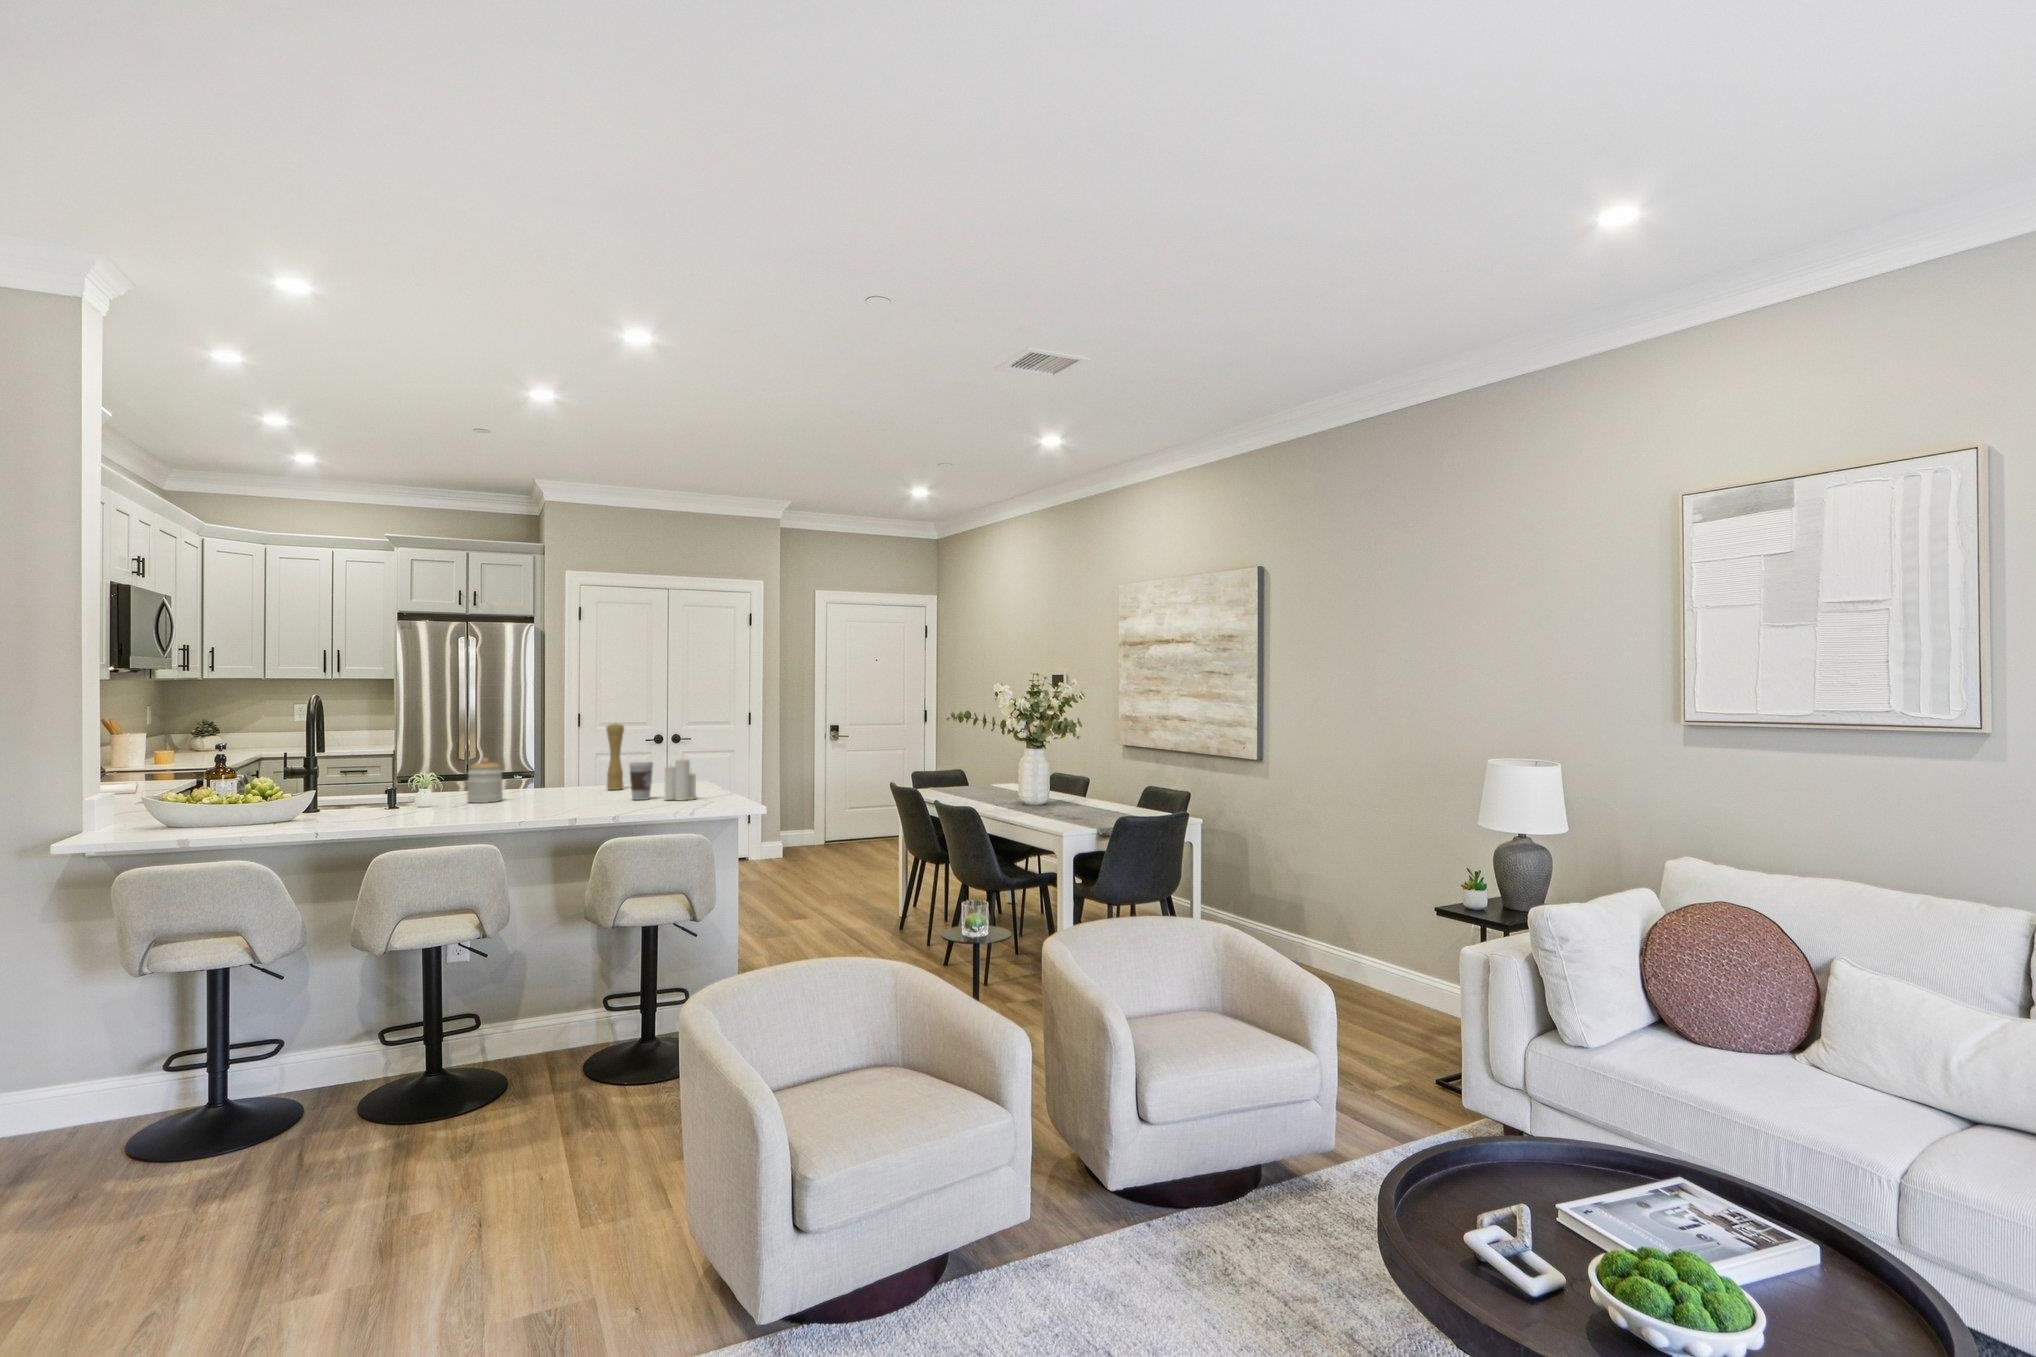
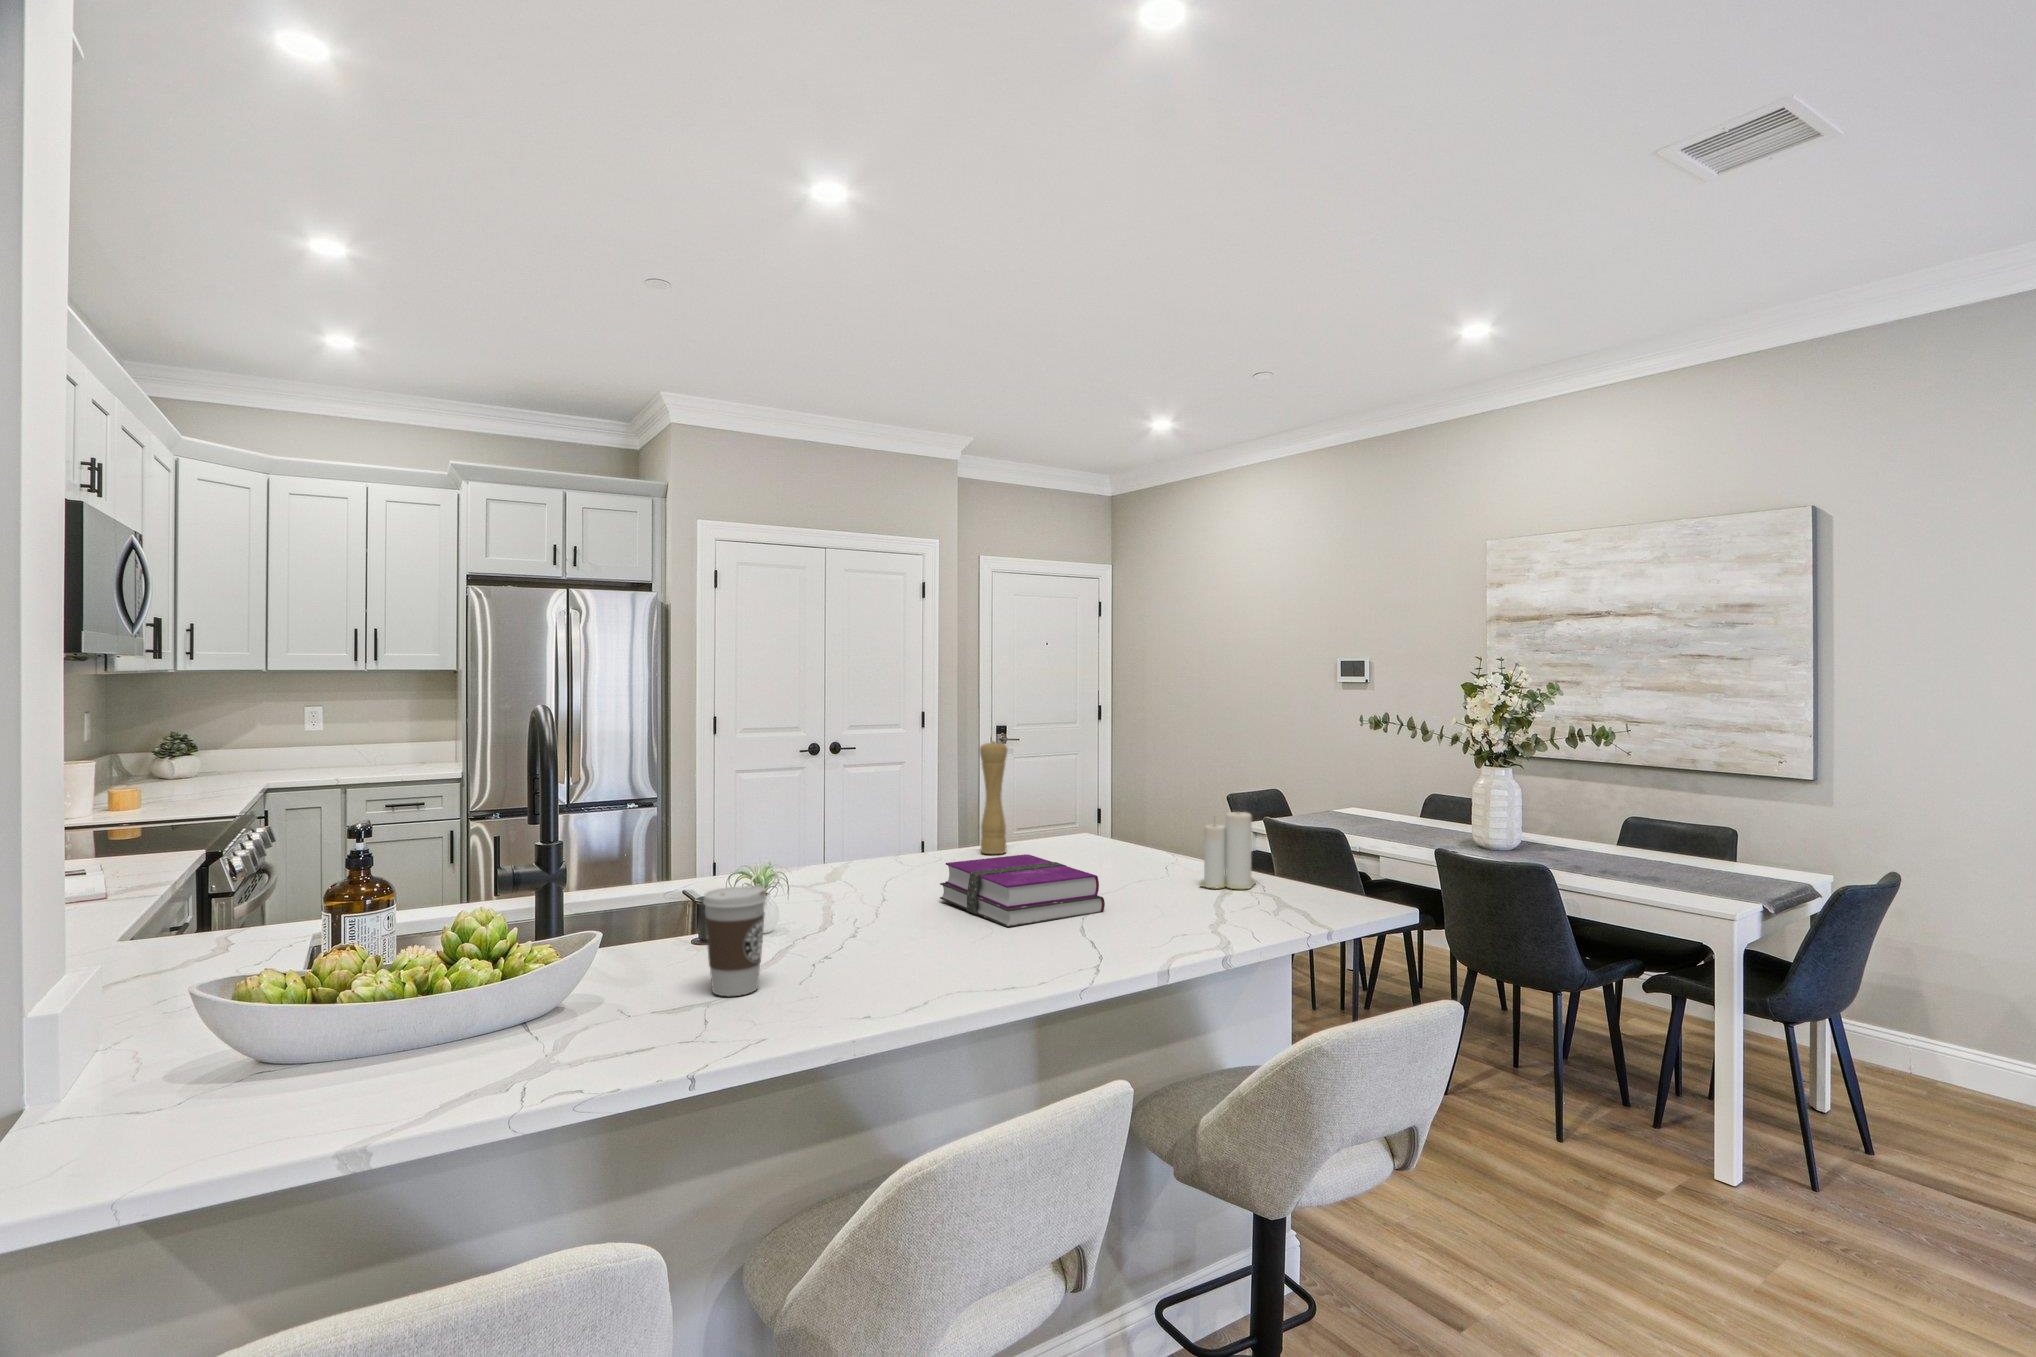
jar: present [467,758,503,803] -> none [824,814,884,900]
coffee cup: present [629,762,653,800] -> present [703,886,766,996]
hardback book: none [517,781,582,810] -> present [940,854,1105,927]

